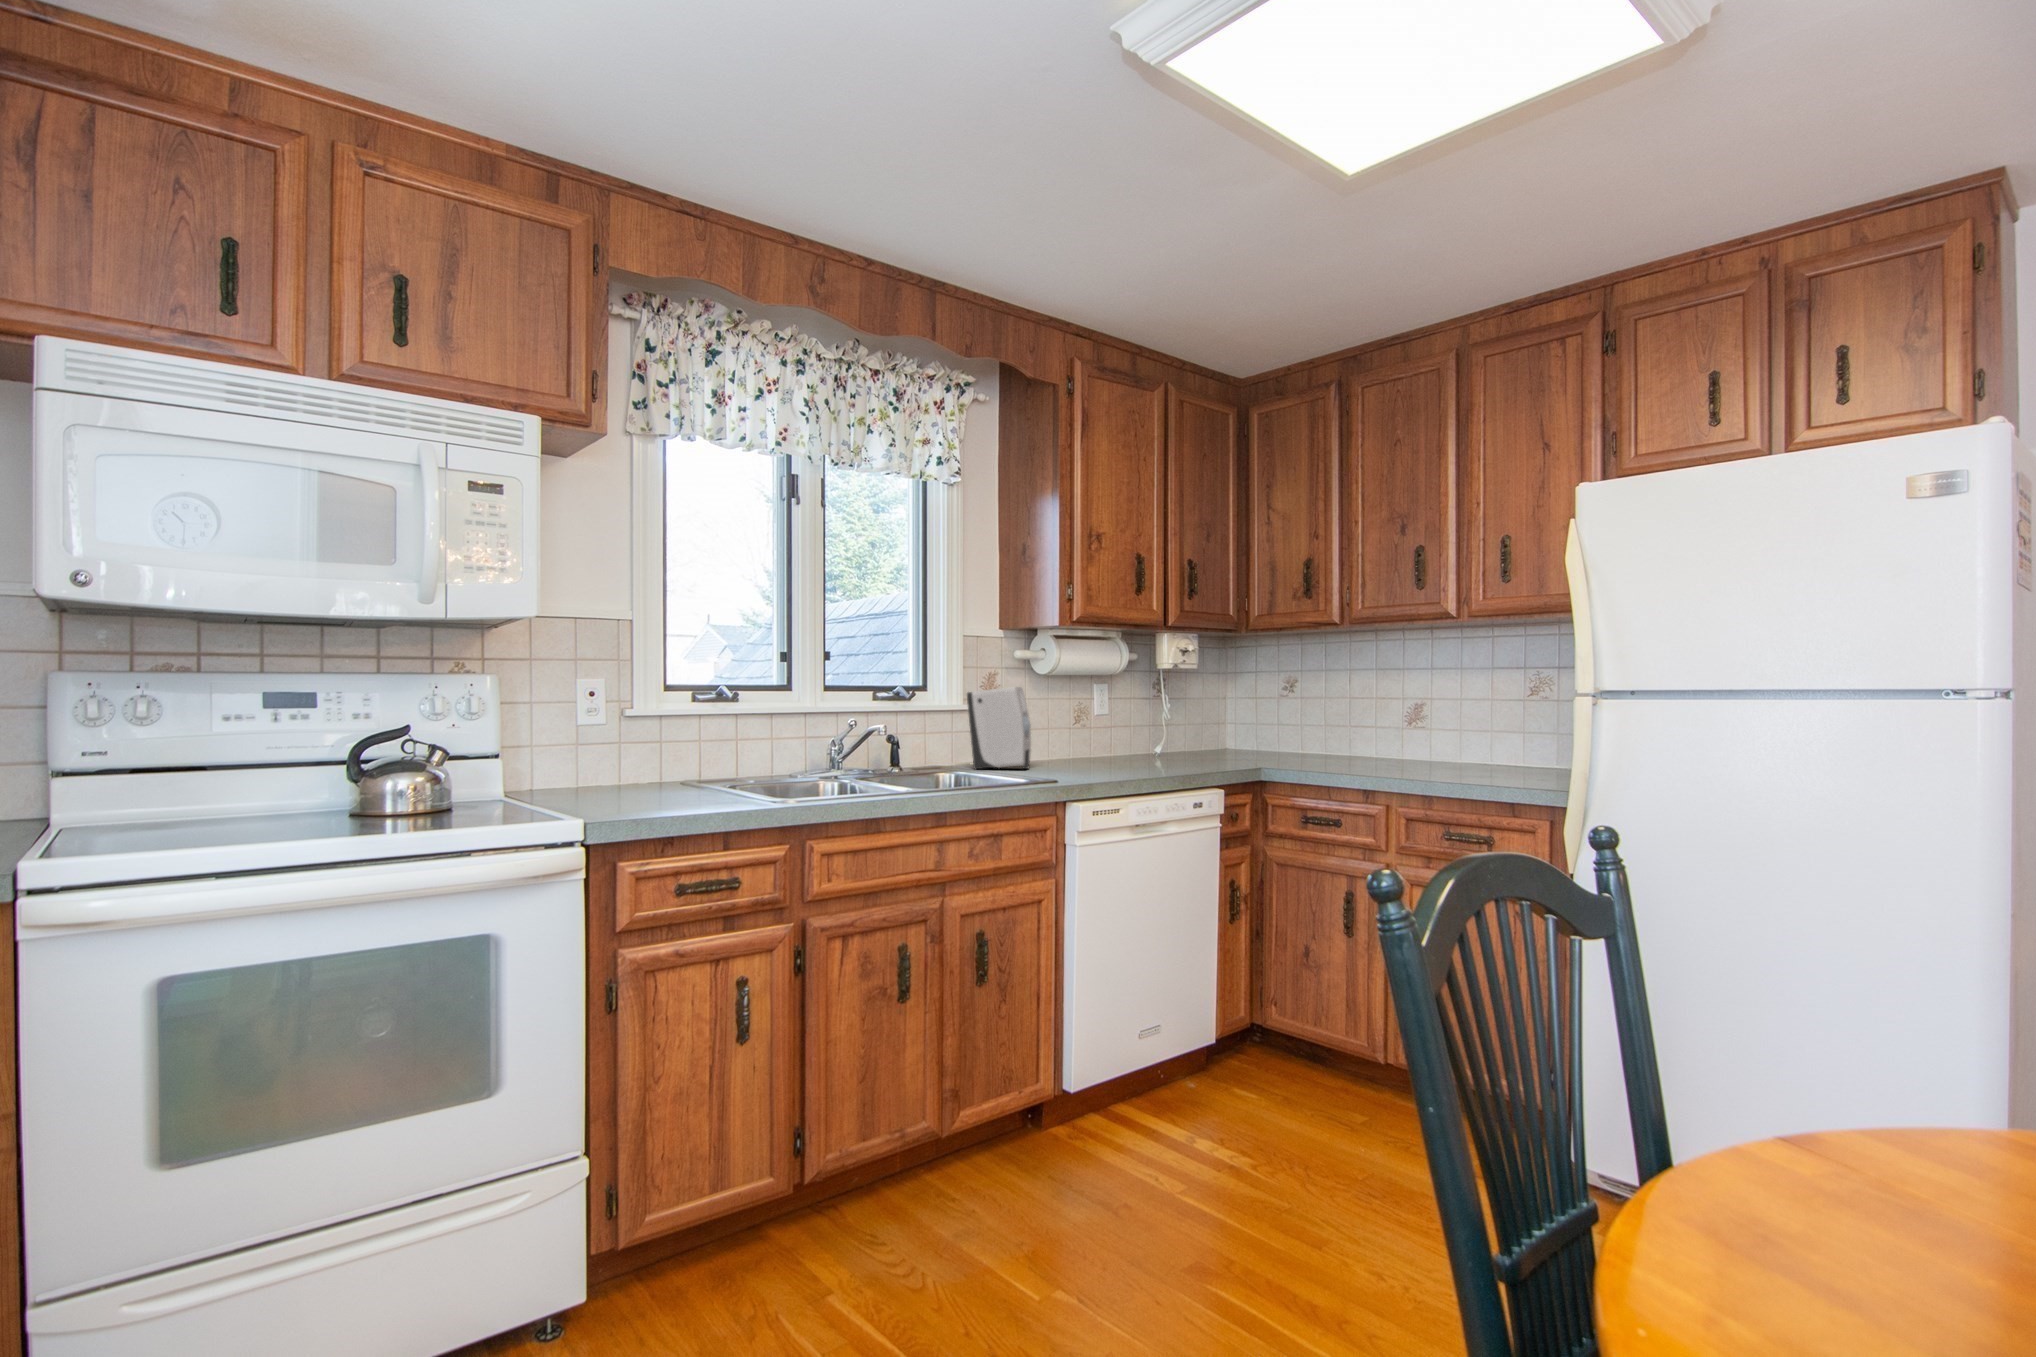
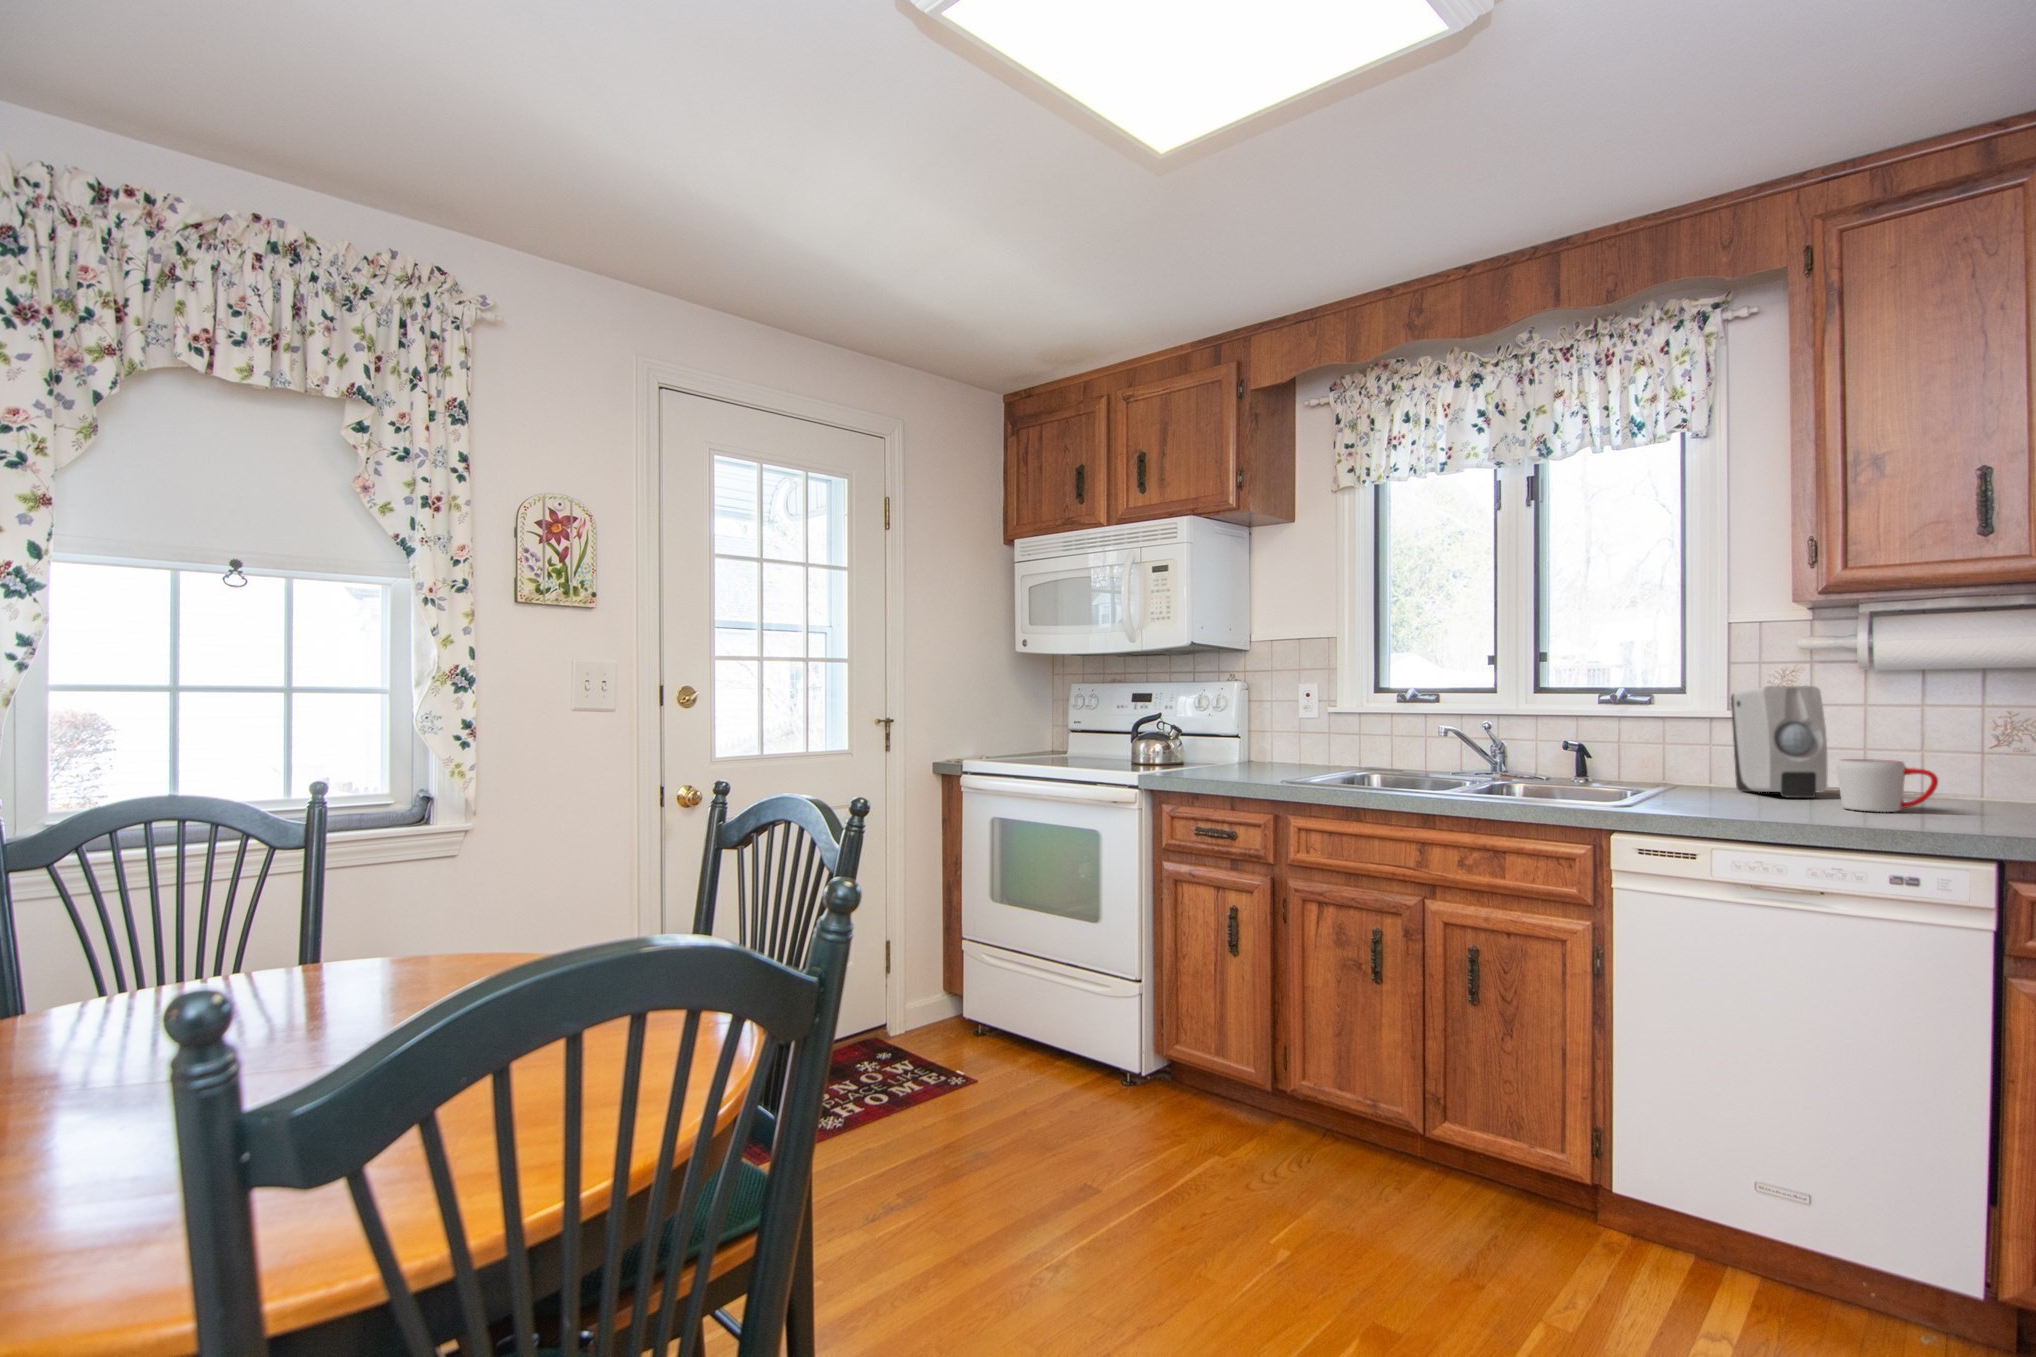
mug: none [1070,736,1113,771] -> present [1837,759,1938,812]

